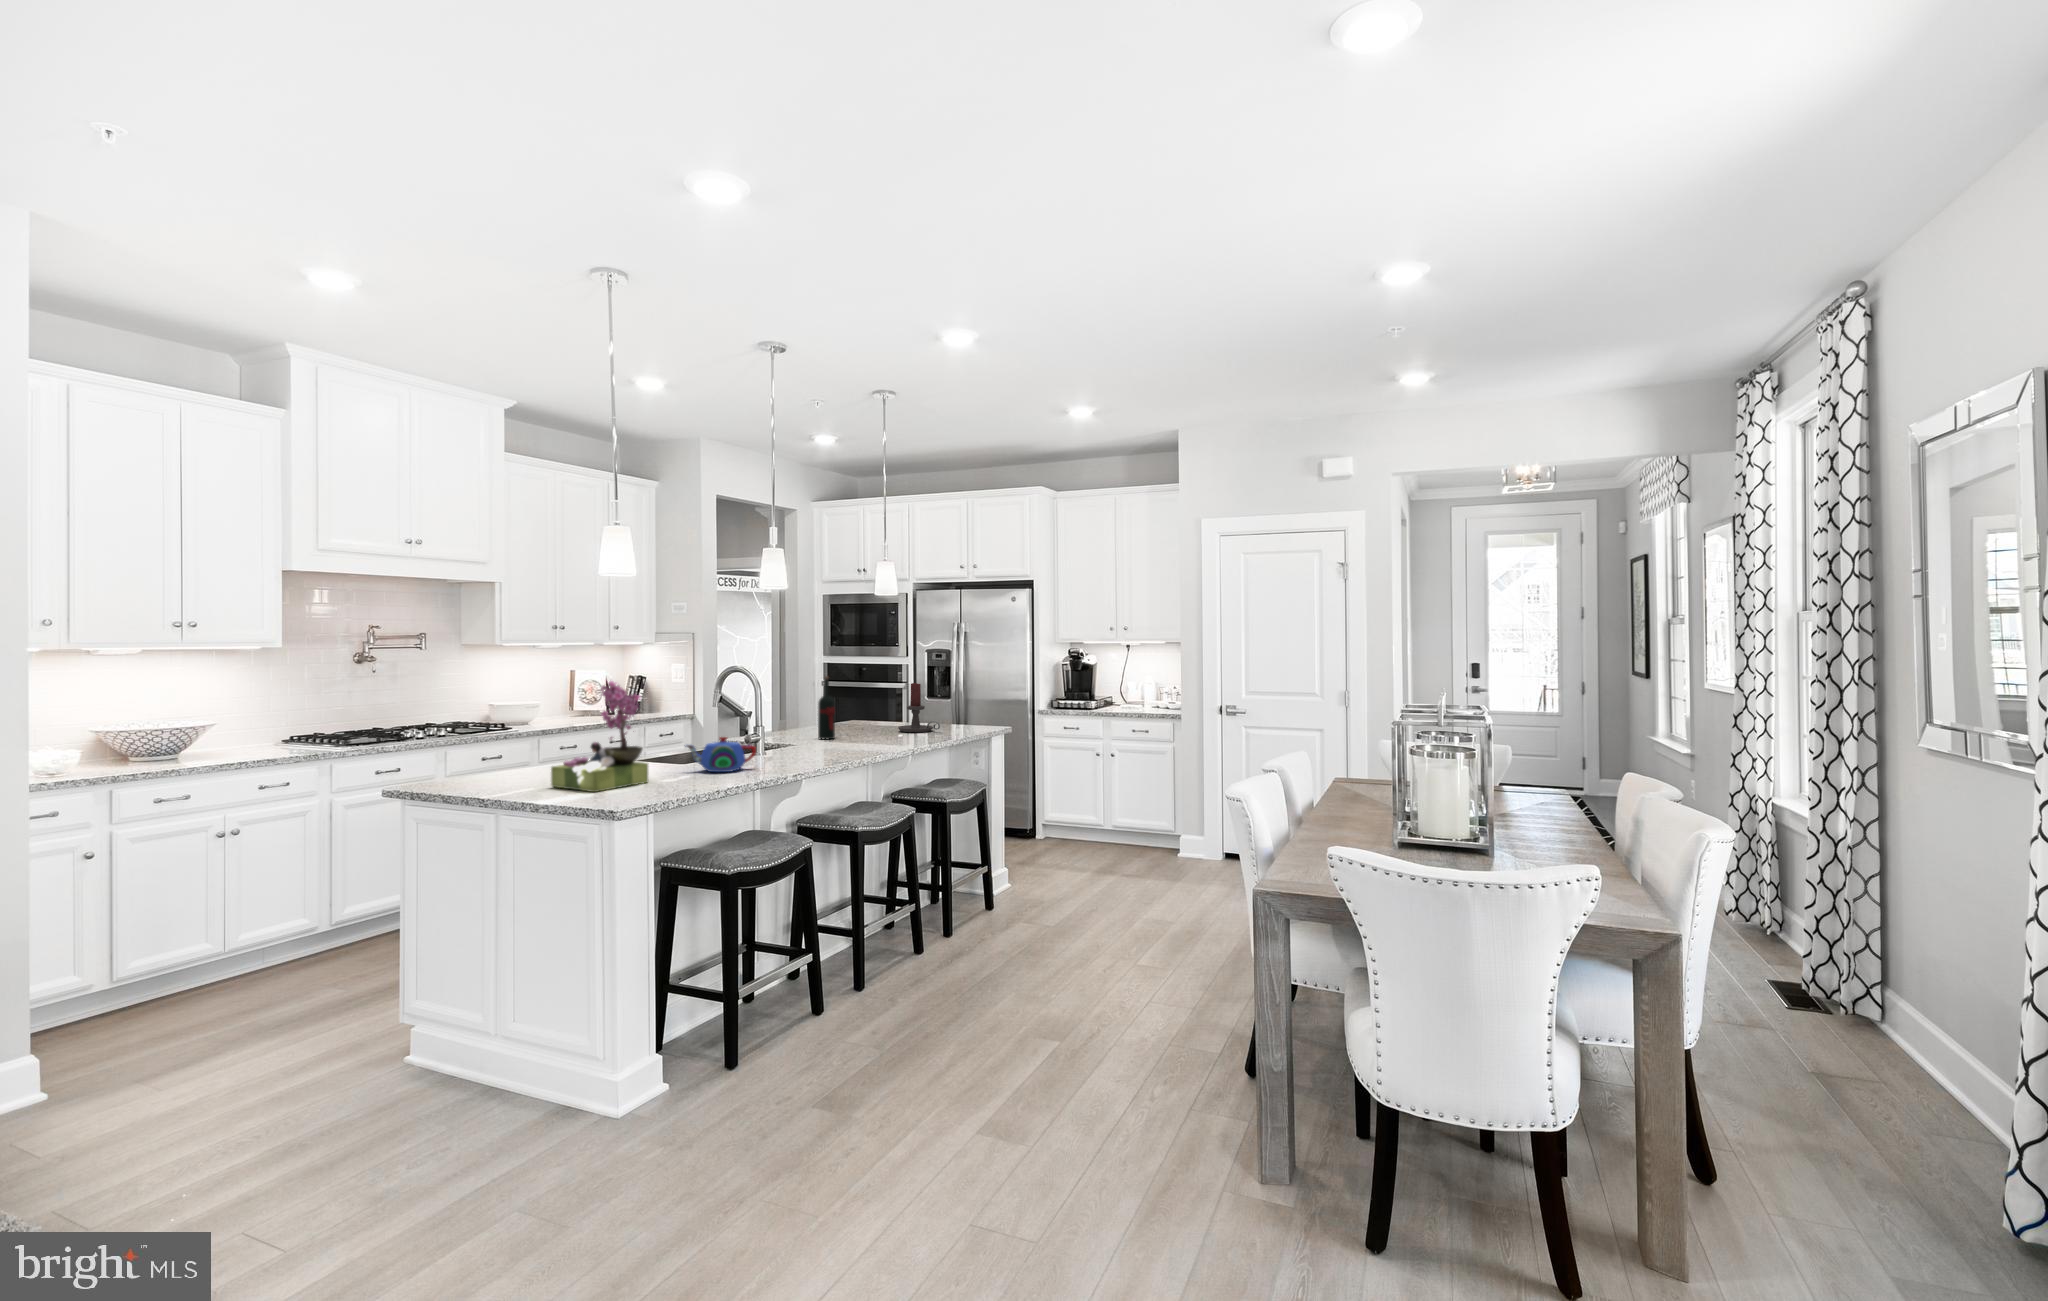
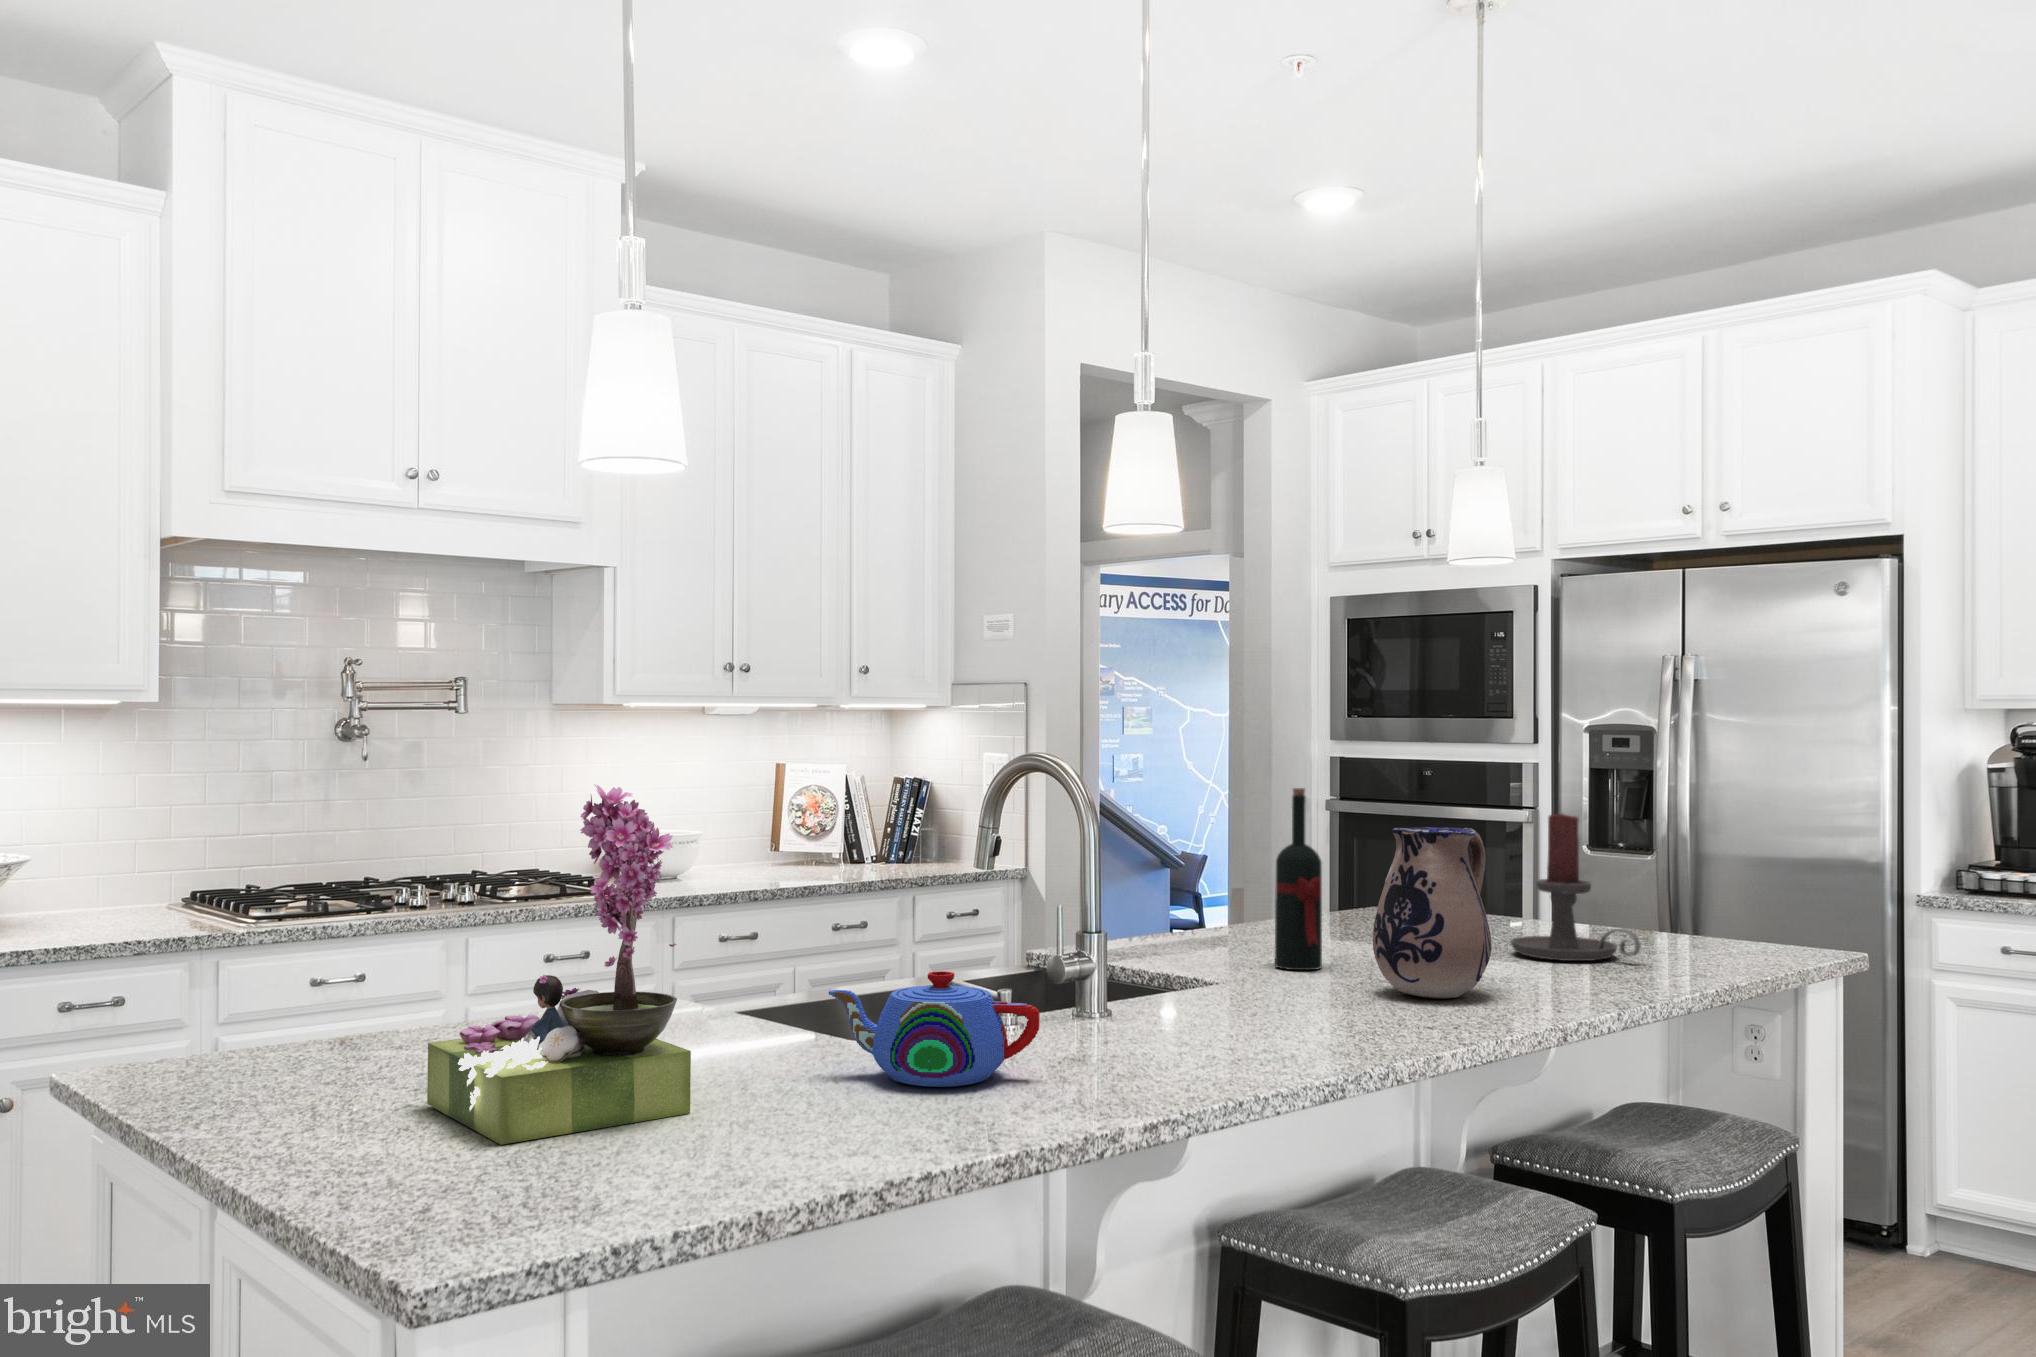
ceramic pitcher: none [854,688,892,744] -> present [1373,827,1491,998]

